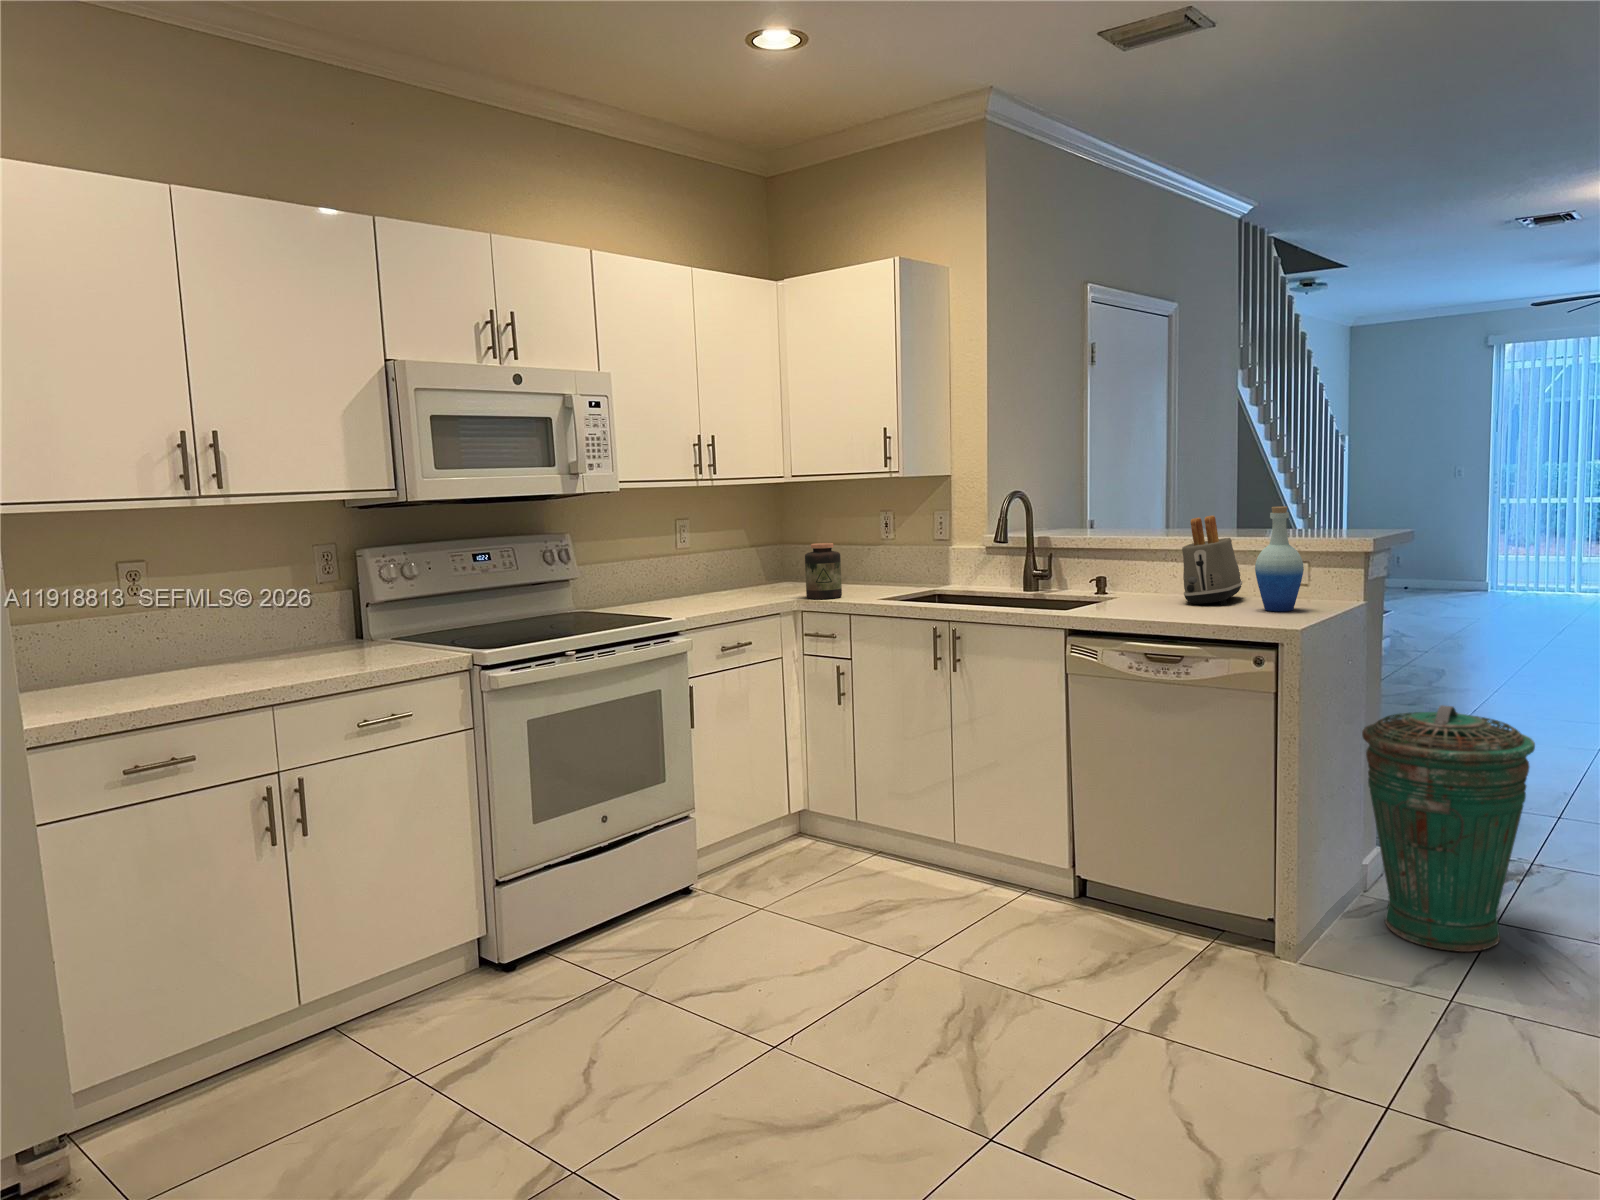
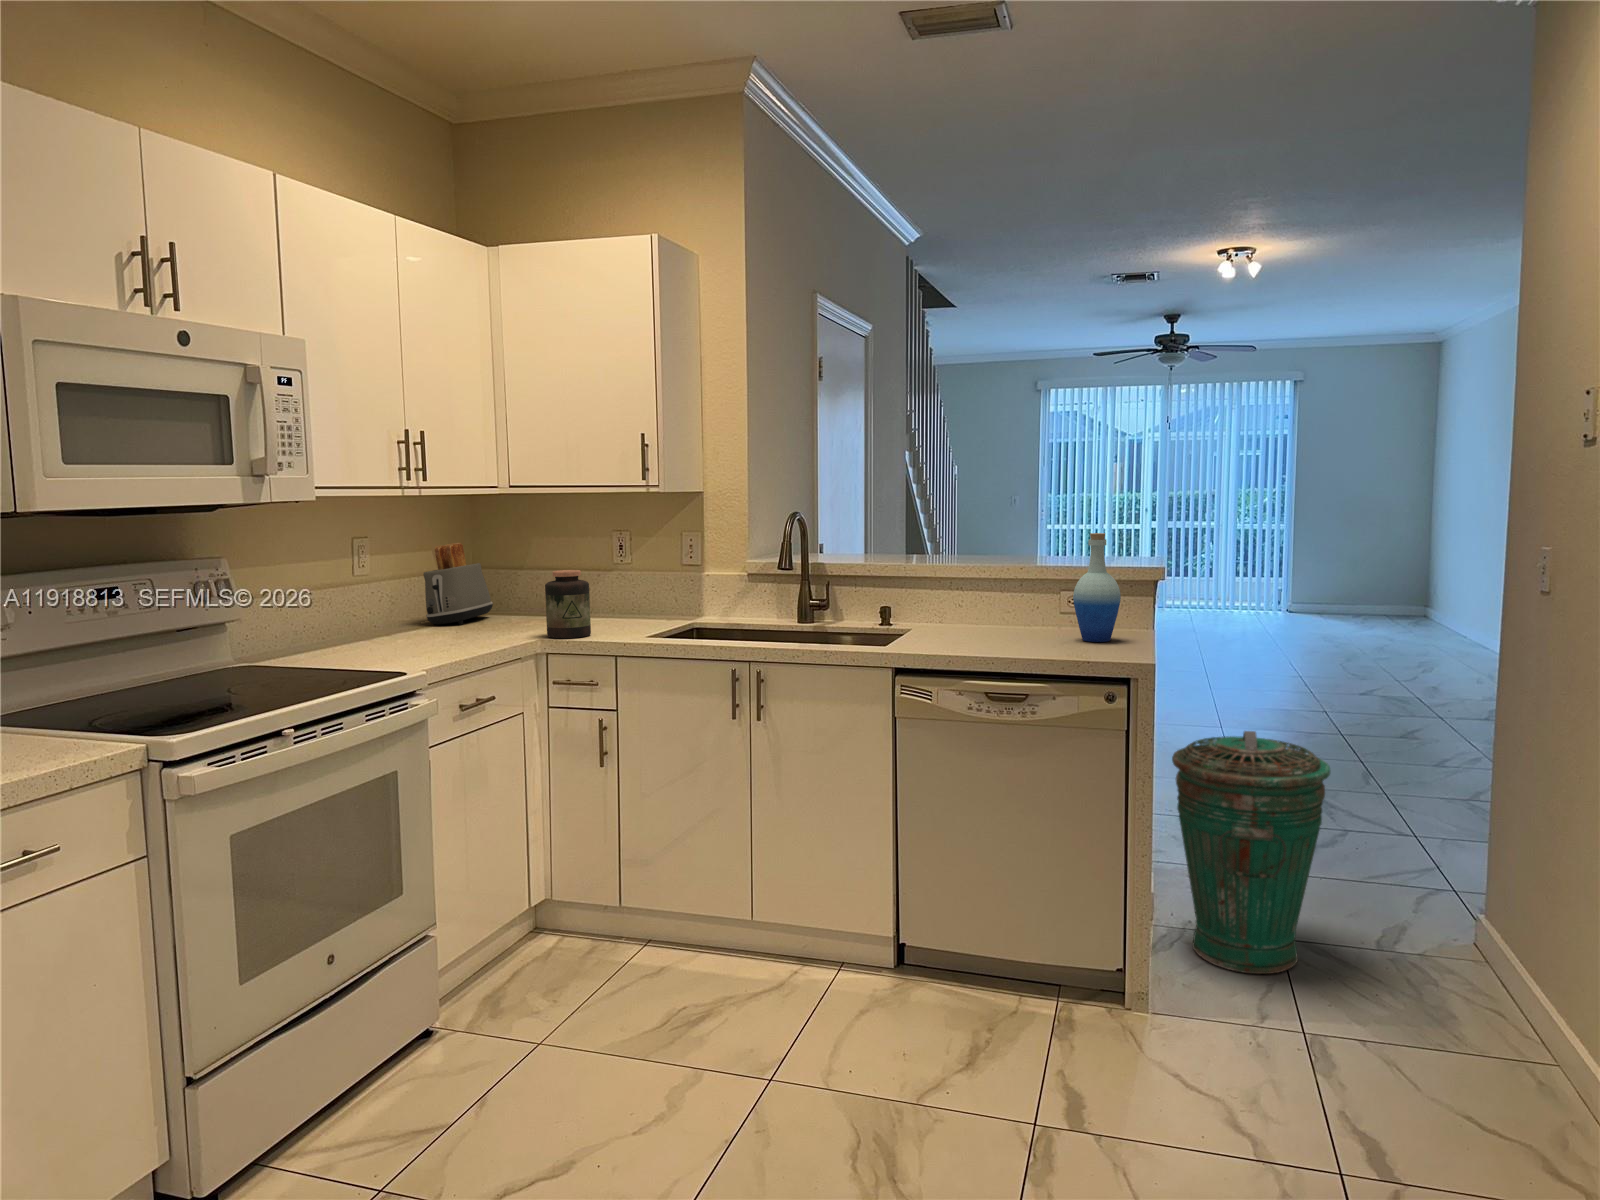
toaster: present [1182,515,1242,604] -> present [423,543,493,625]

